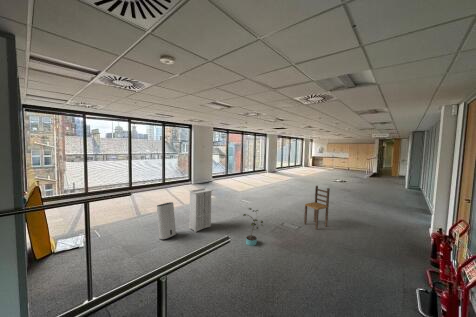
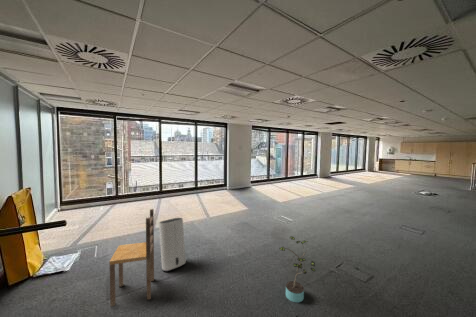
chair: present [304,186,330,230] -> present [109,209,154,307]
storage cabinet: present [189,188,213,232] -> none [205,198,238,262]

